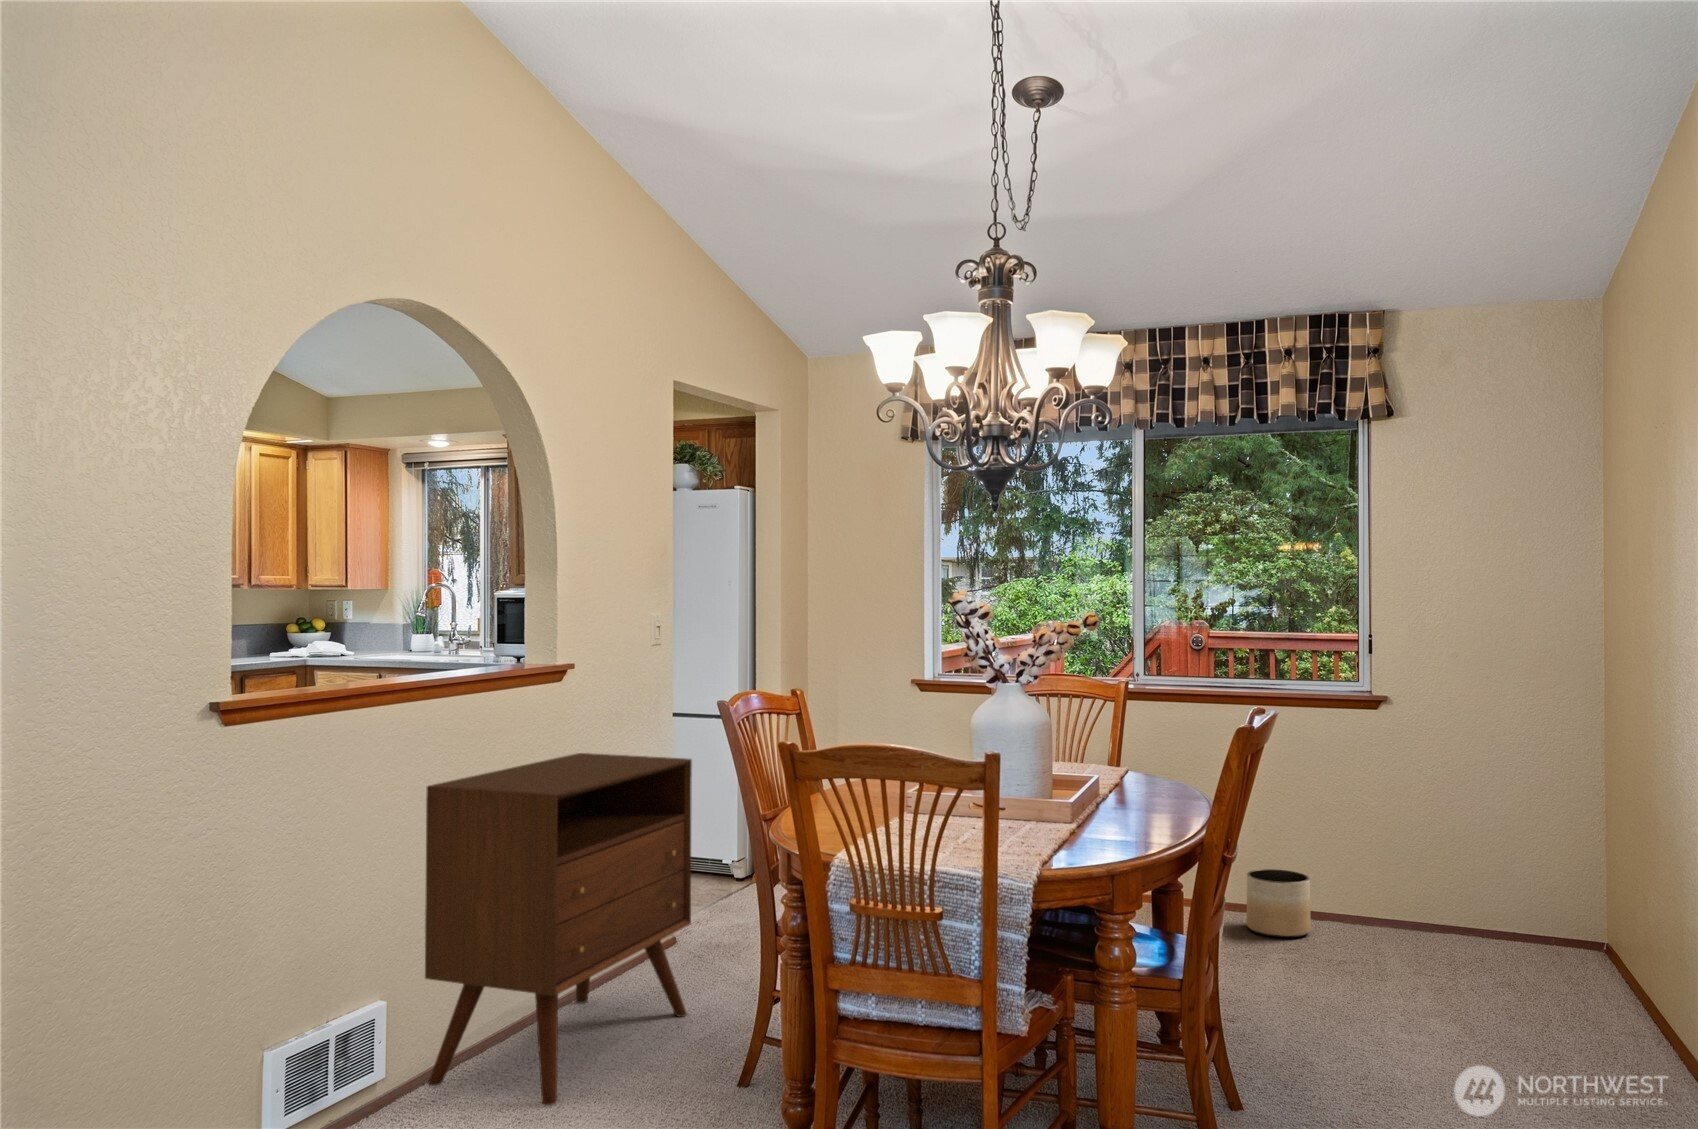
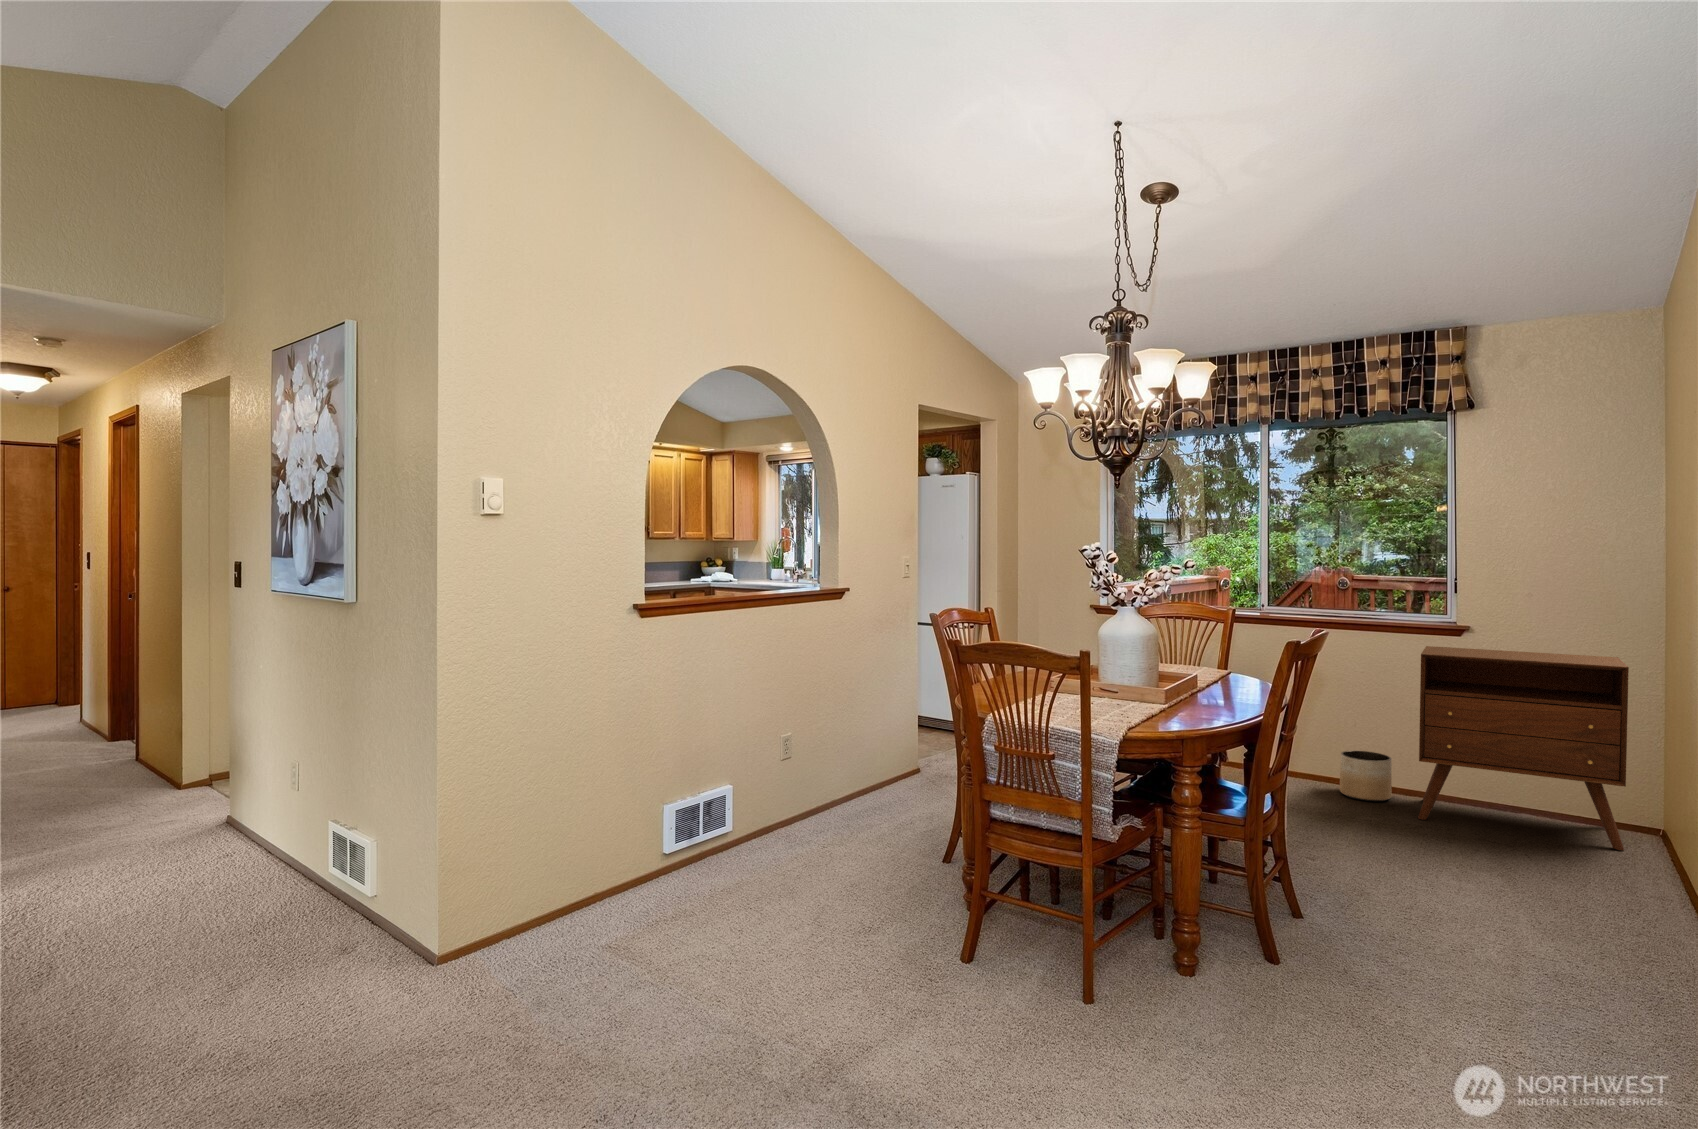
cabinet: present [425,753,692,1105] -> present [1418,646,1629,850]

